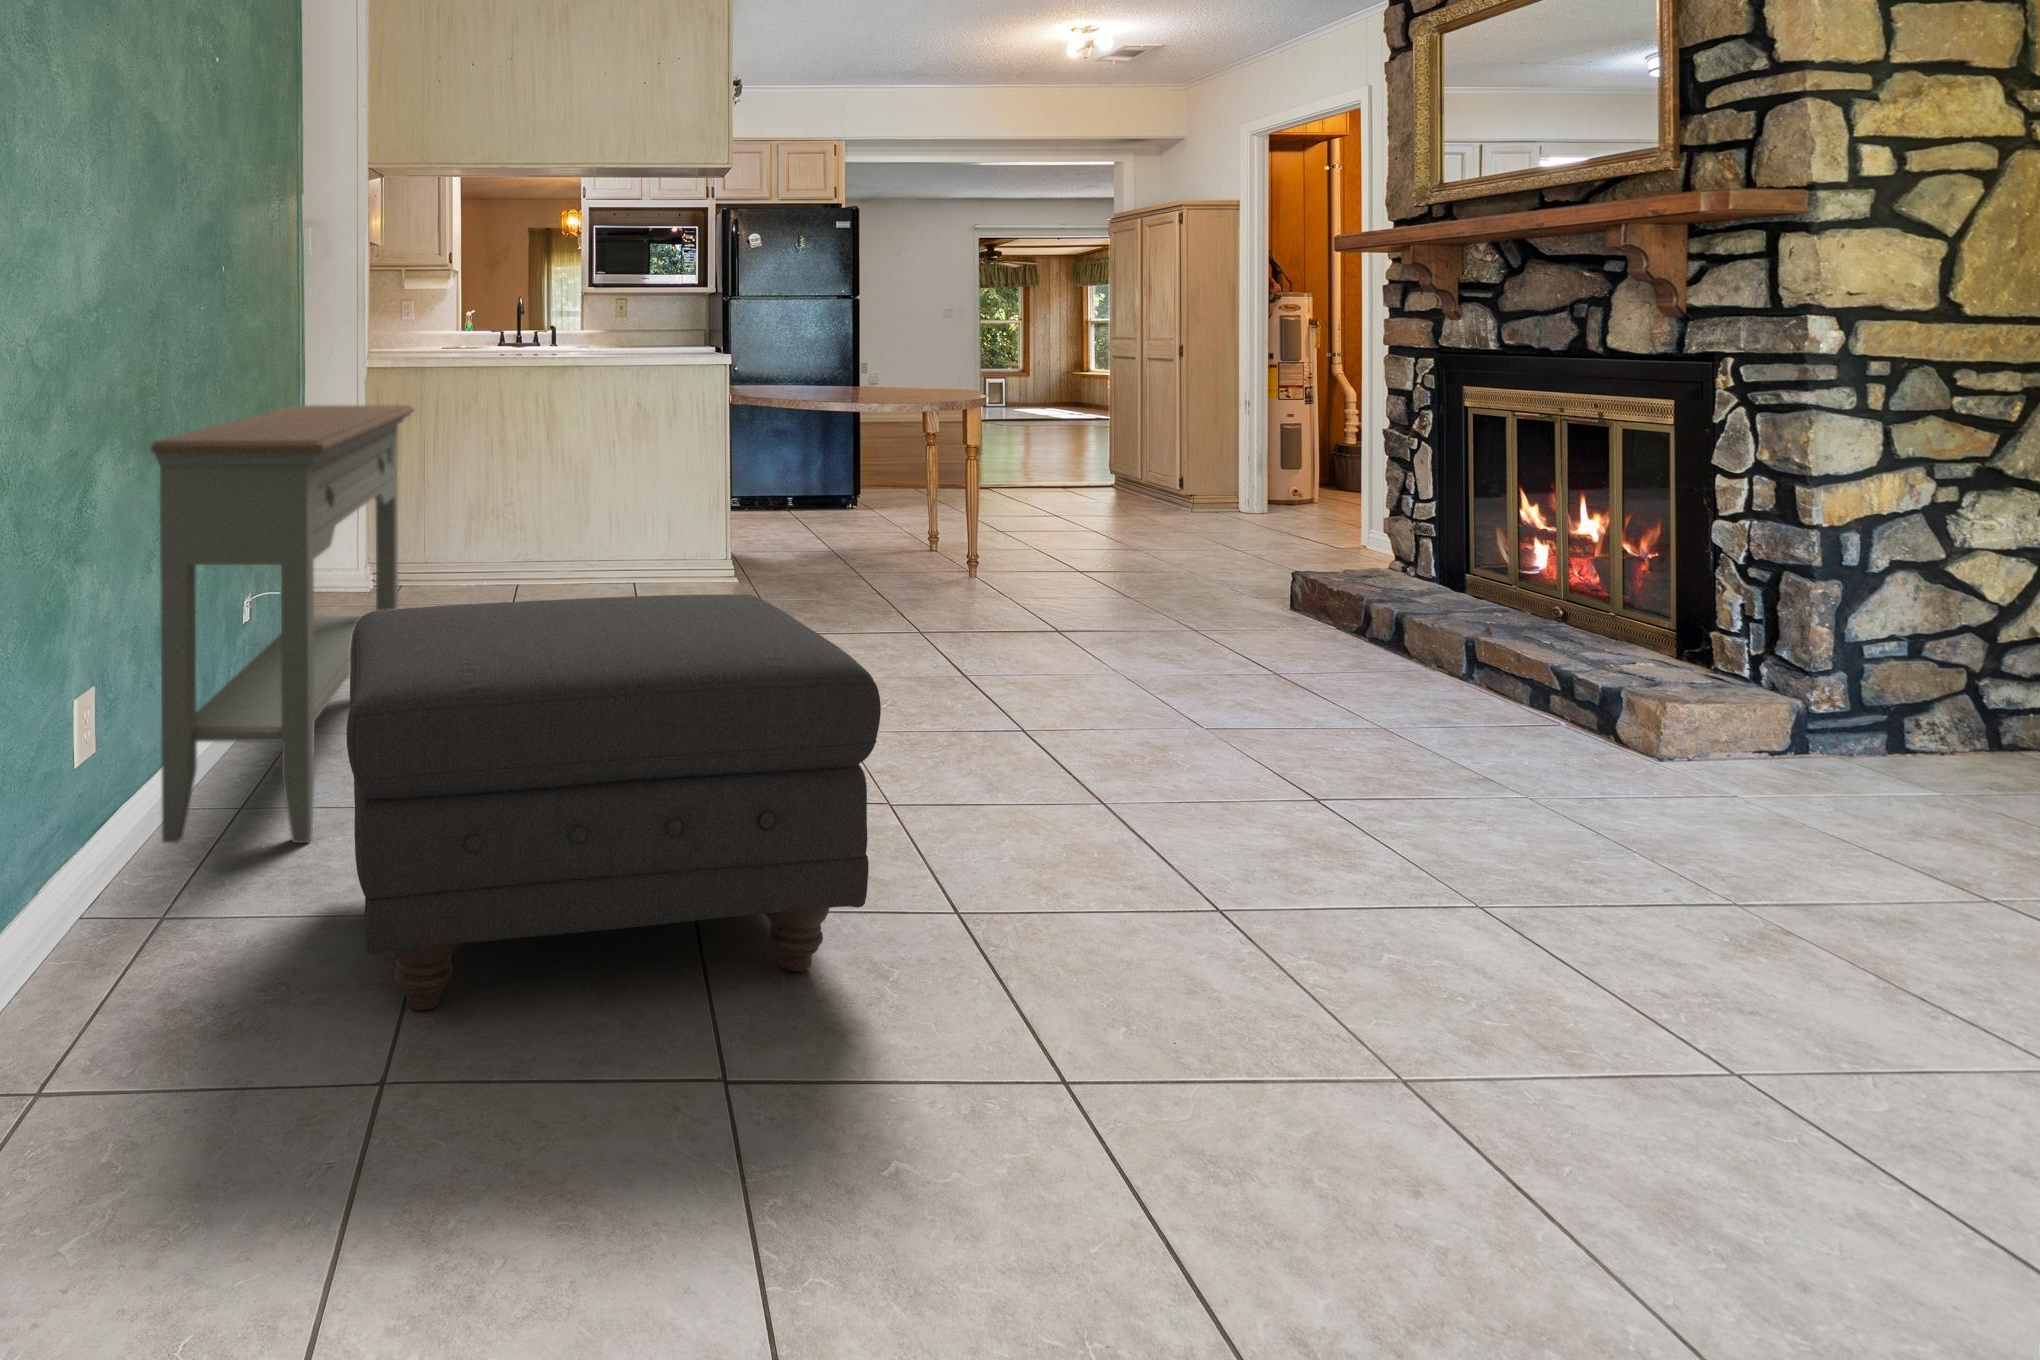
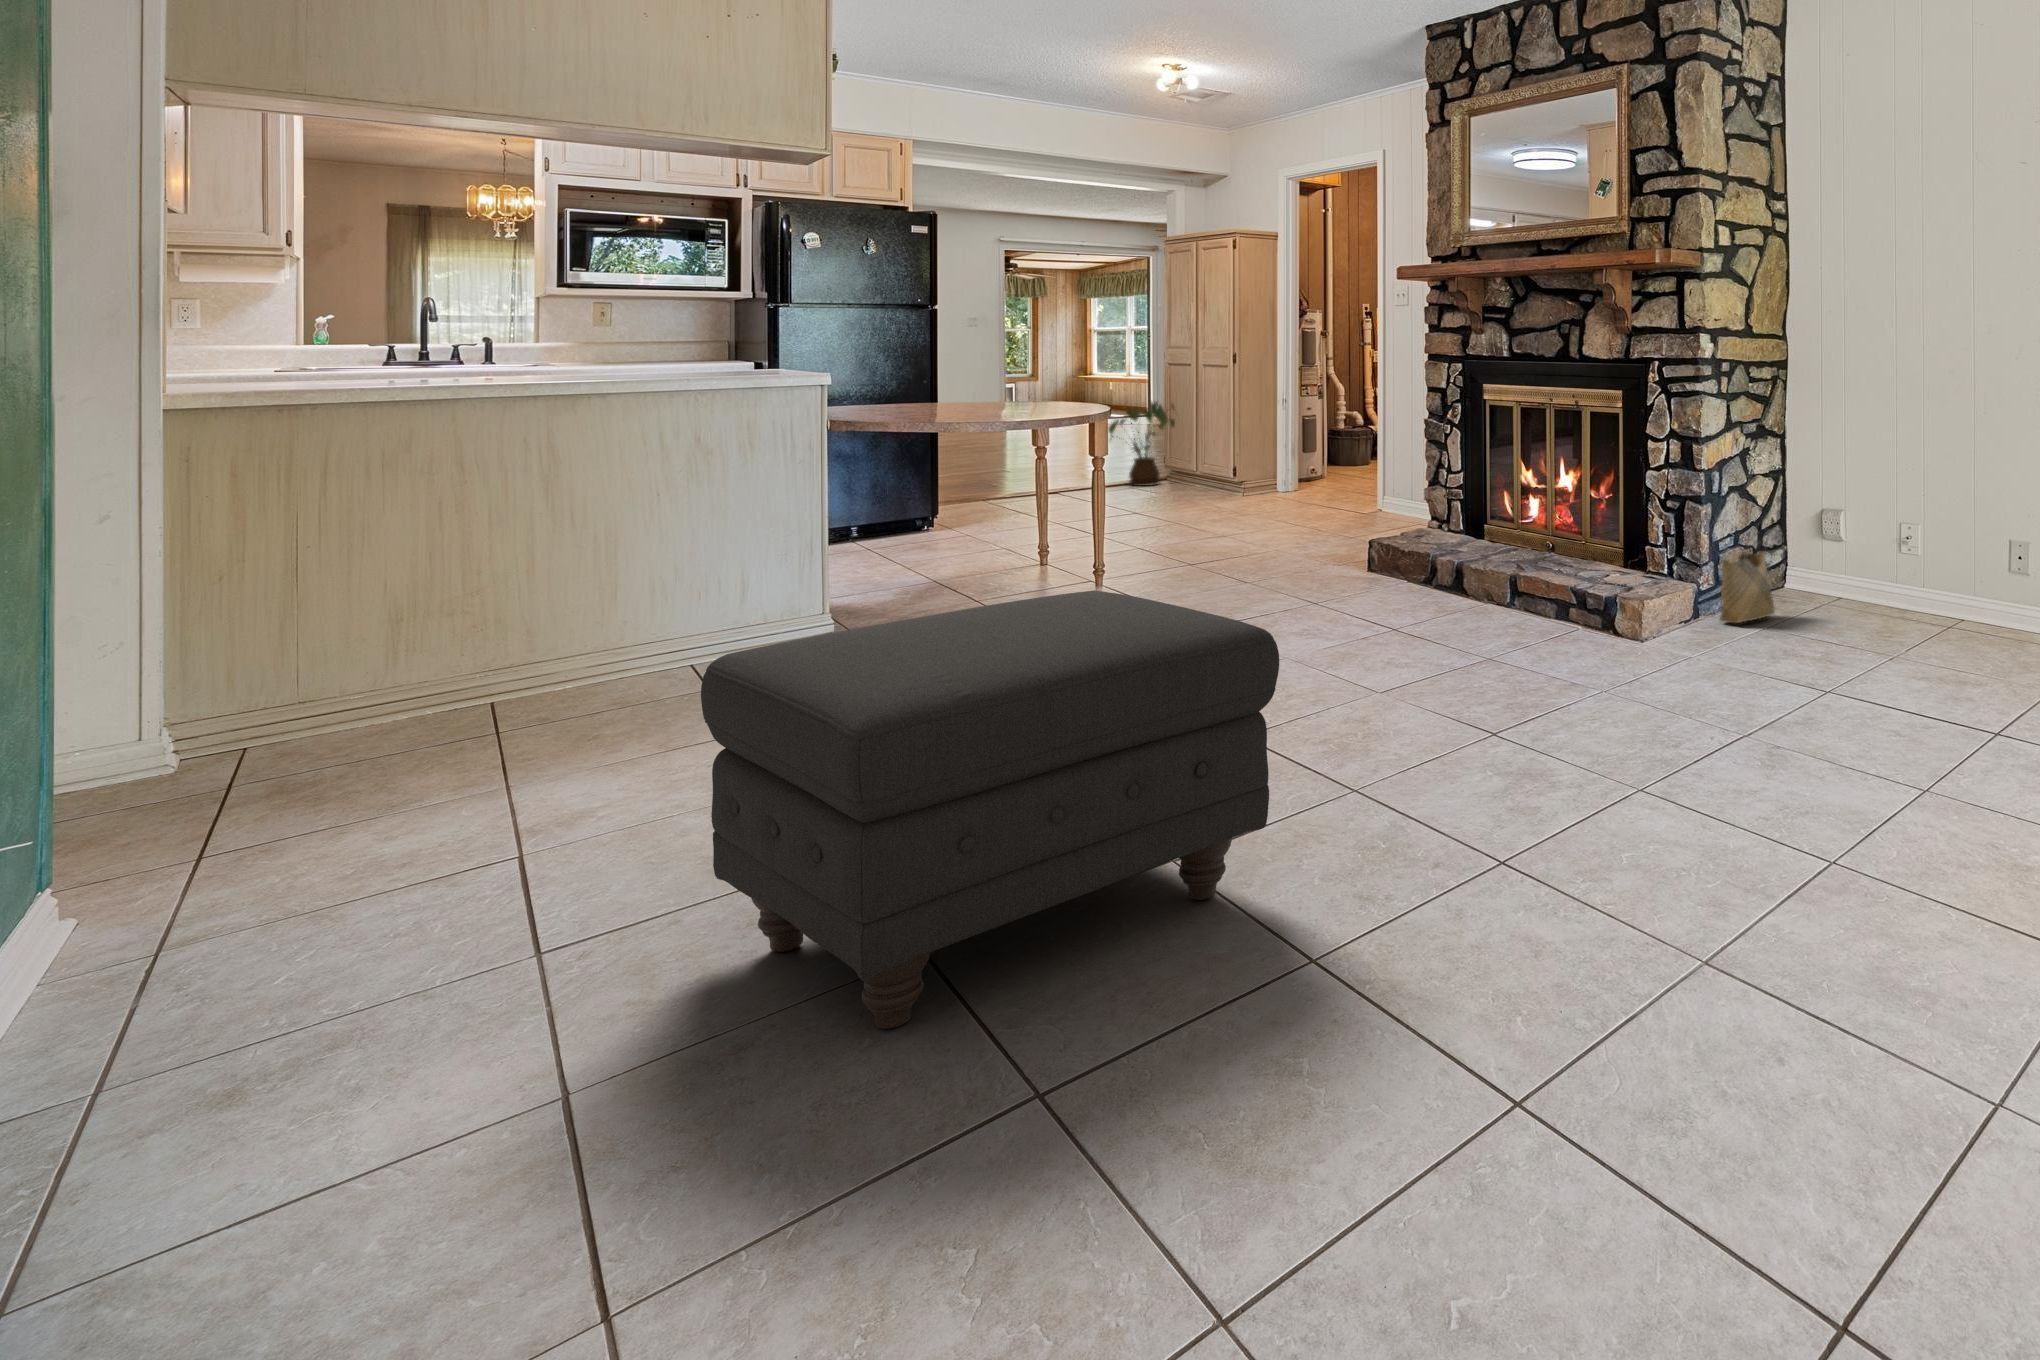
house plant: none [1047,396,1129,487] -> present [1108,402,1175,486]
console table: present [151,405,414,843] -> none [380,433,633,988]
woven basket: none [1843,606,1973,773] -> present [1720,522,1775,623]

